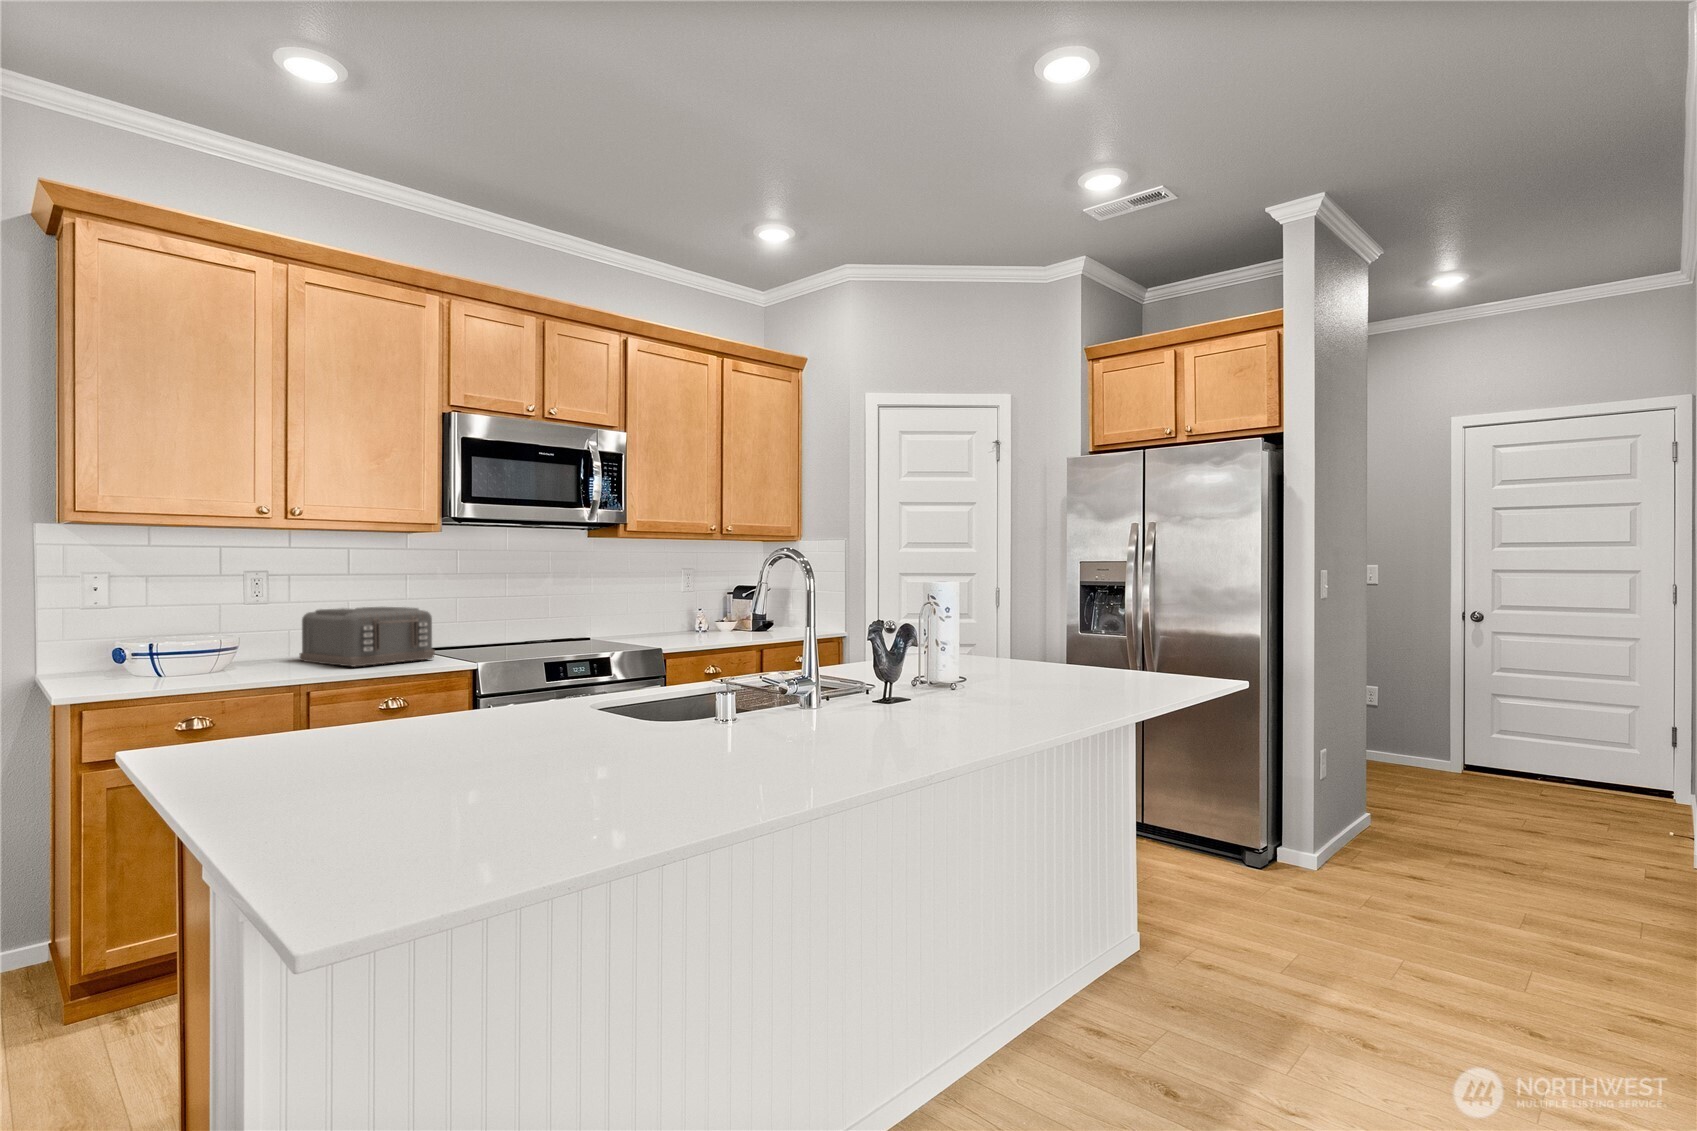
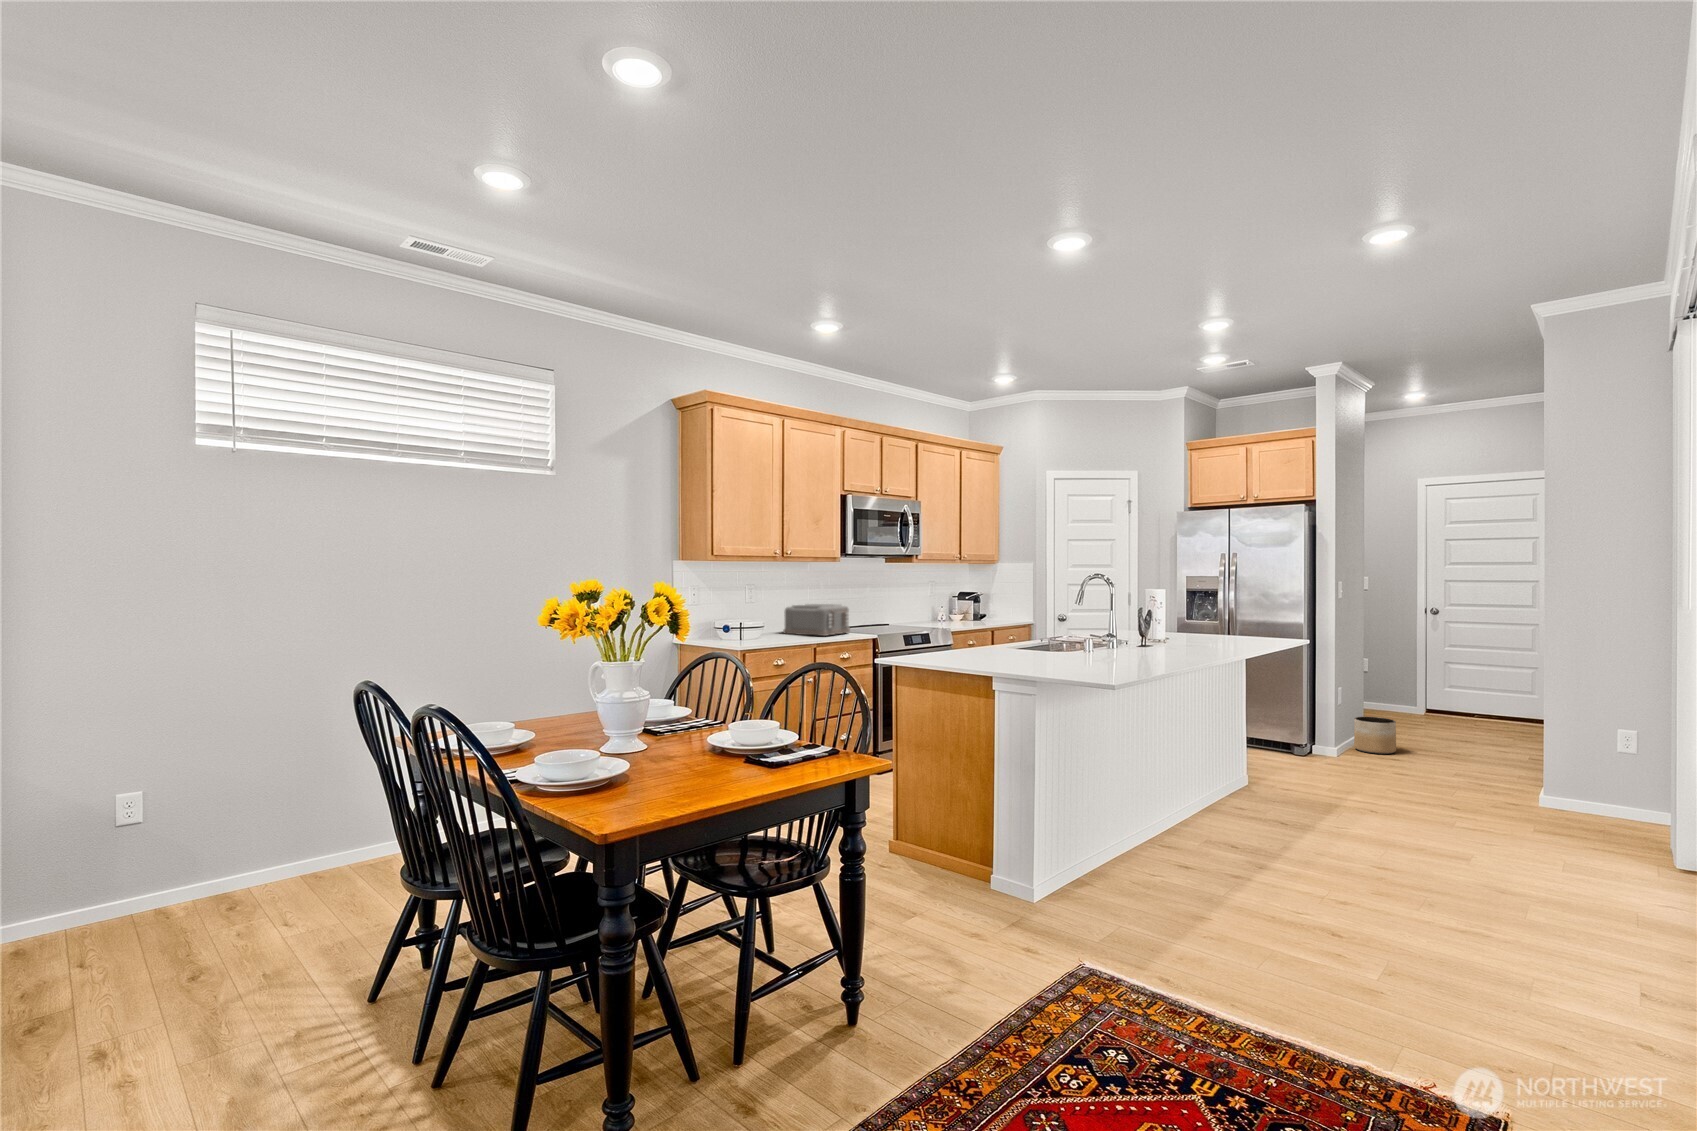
planter: none [1348,794,1417,861] -> present [1354,717,1396,754]

